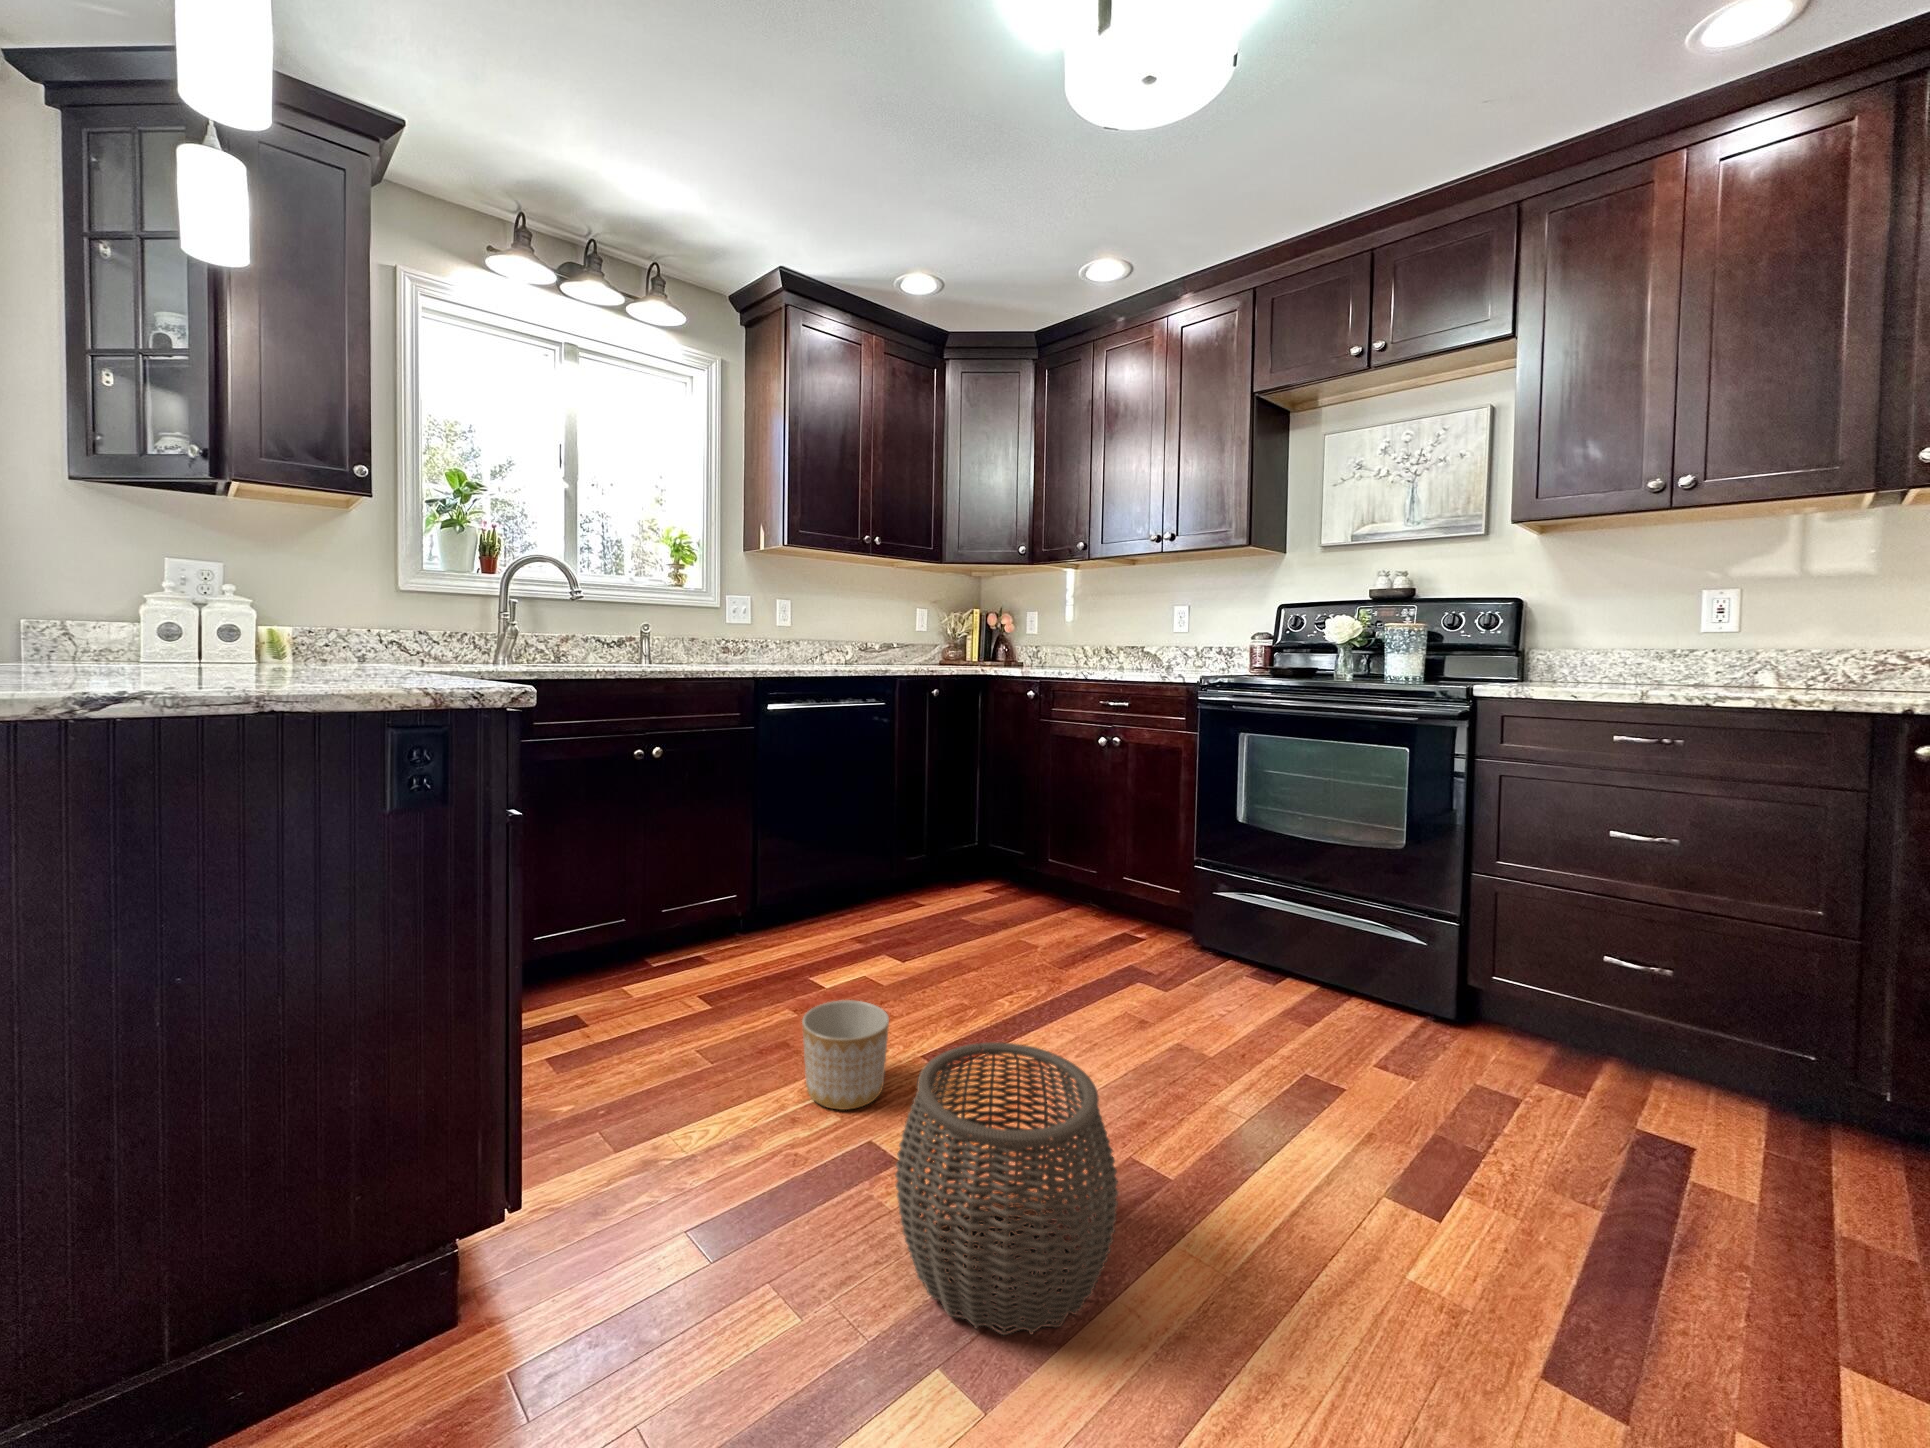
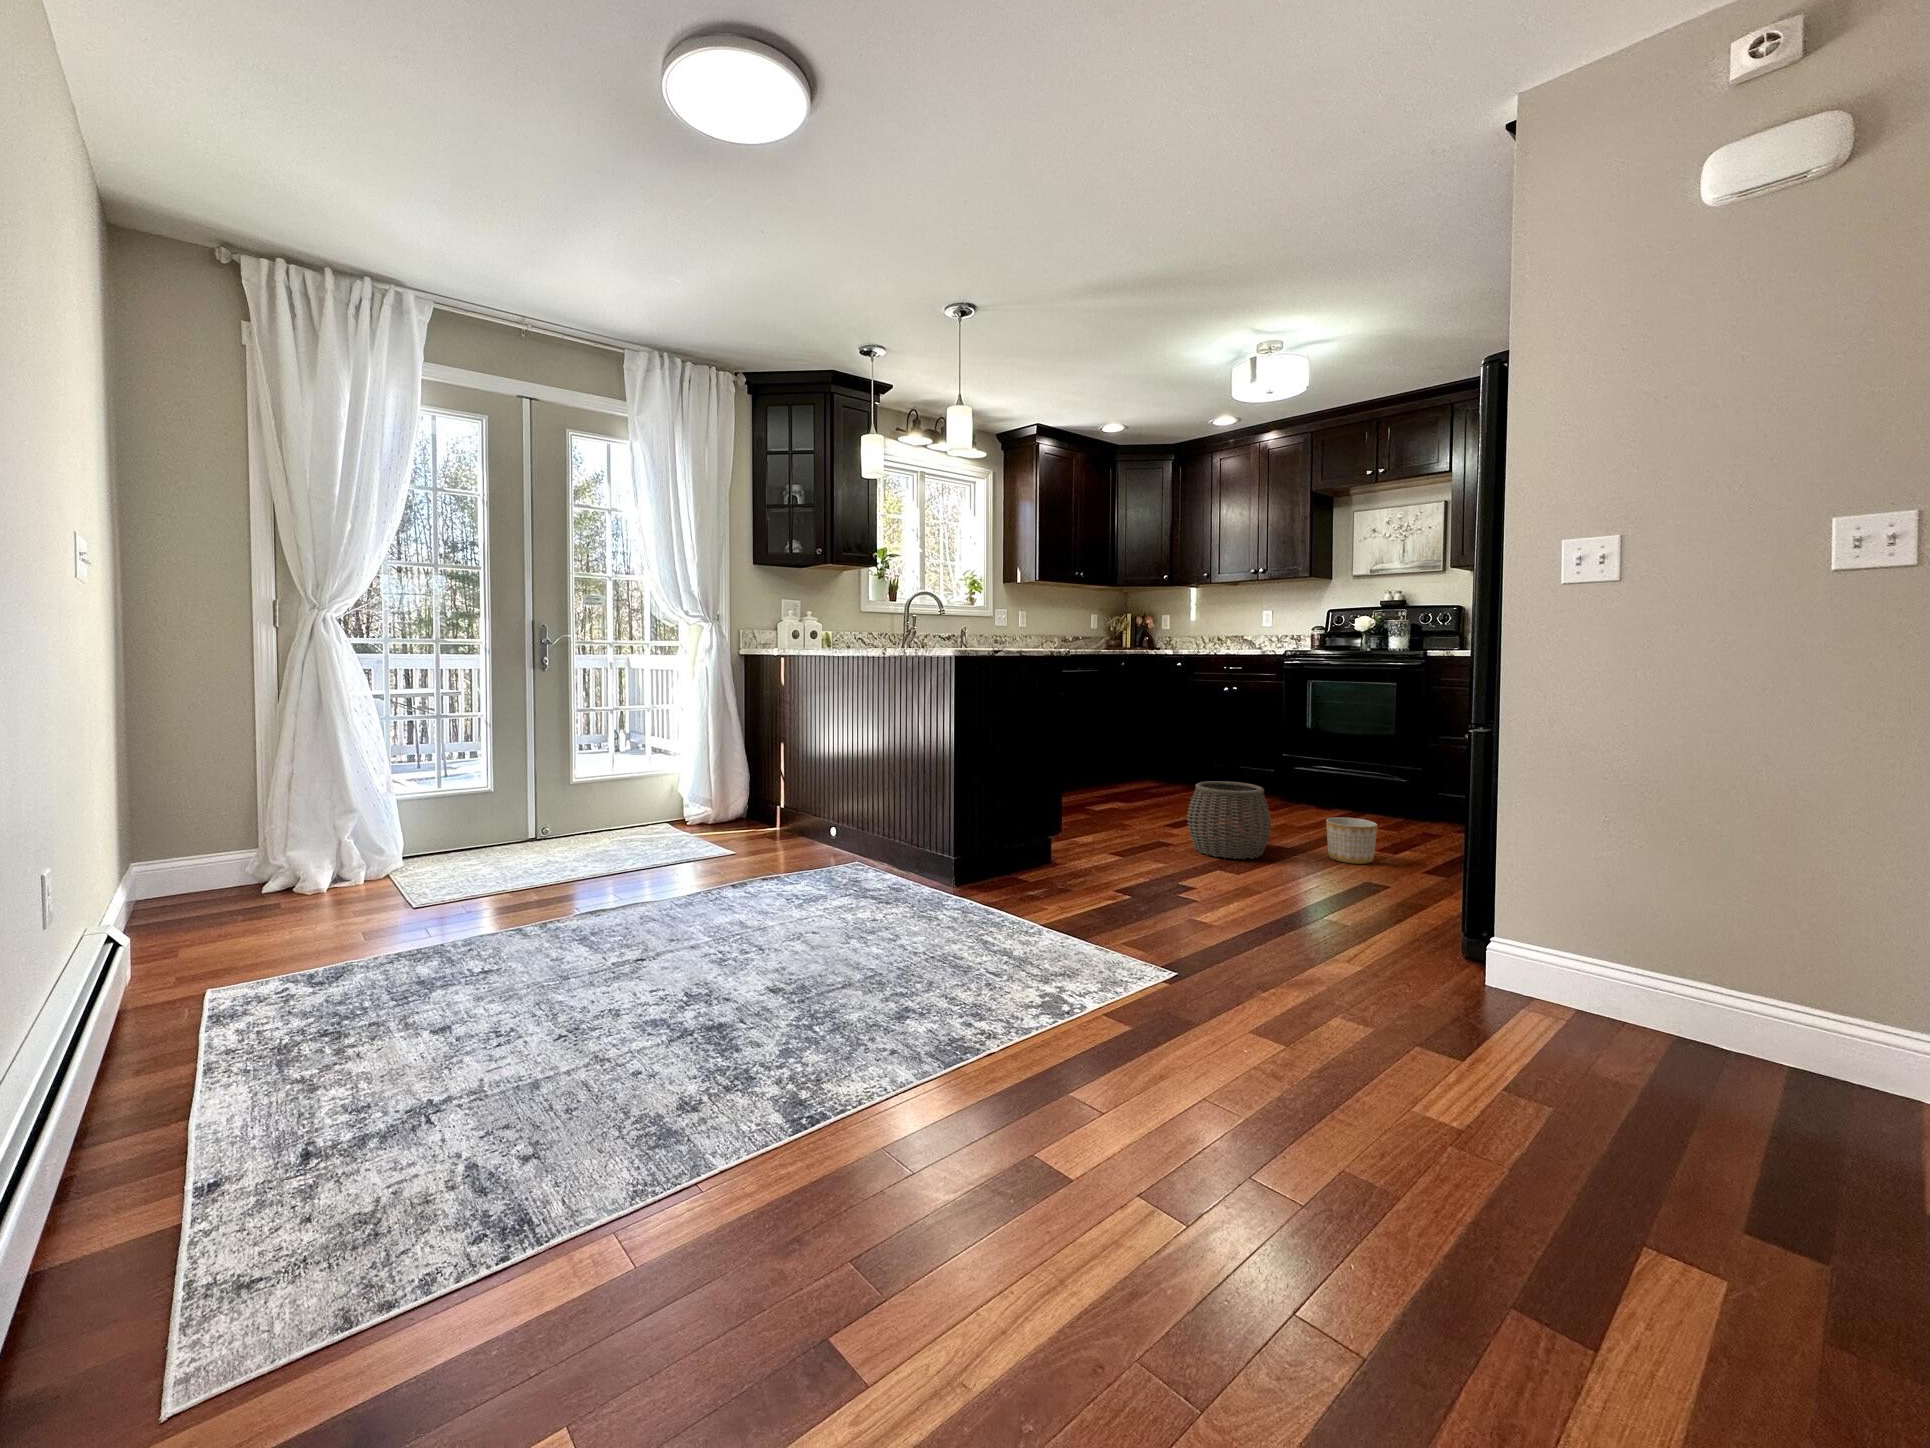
planter: present [802,1000,889,1110] -> present [1326,817,1377,864]

